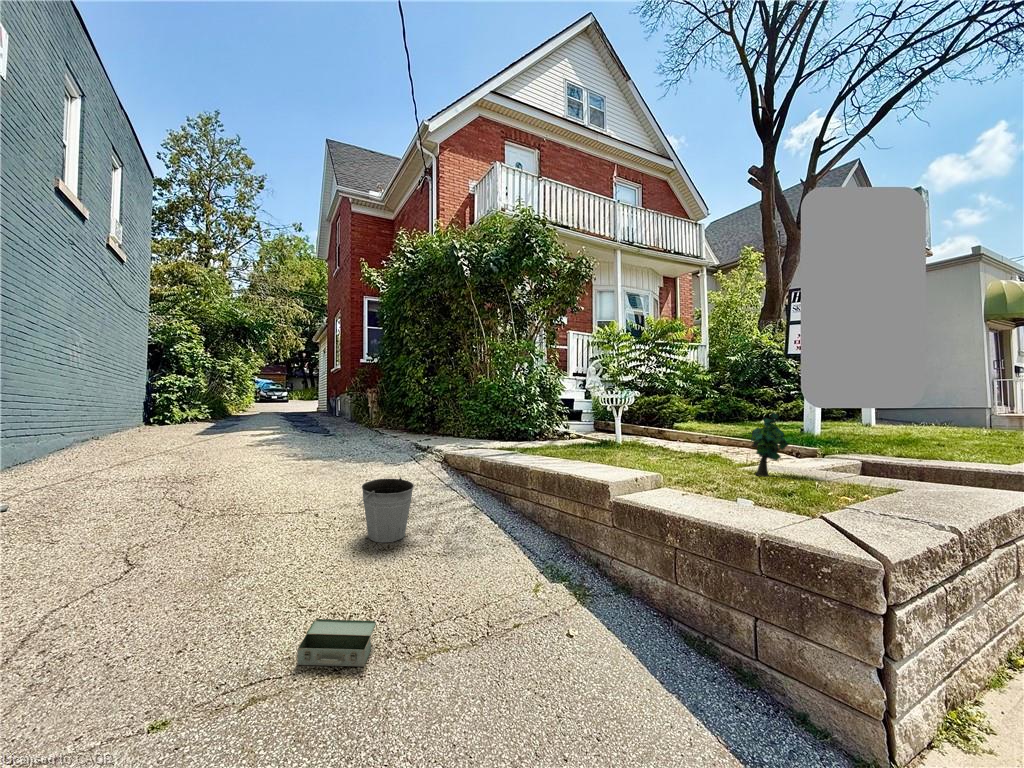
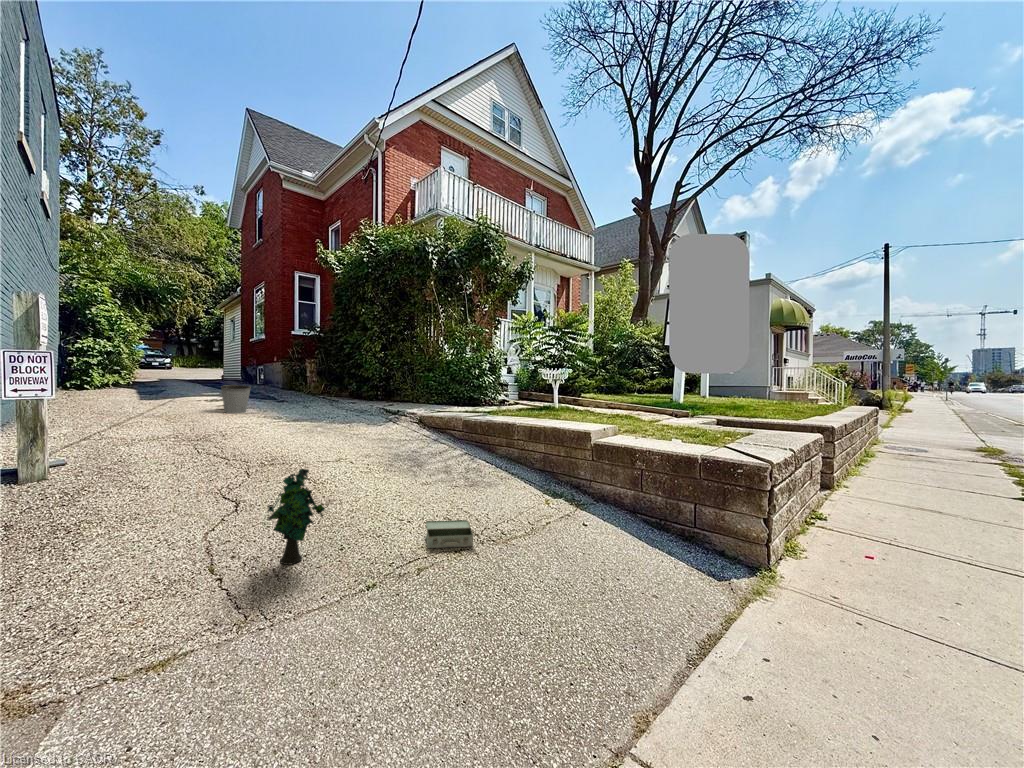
decorative plant: present [747,414,789,477] -> present [267,469,325,565]
bucket: present [359,477,414,542] -> present [221,385,251,414]

